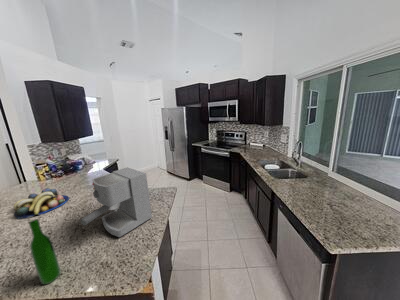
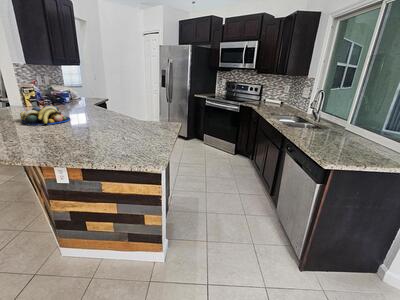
coffee maker: present [81,167,152,237] -> none [106,85,162,140]
wine bottle: present [29,219,61,284] -> none [76,97,94,152]

